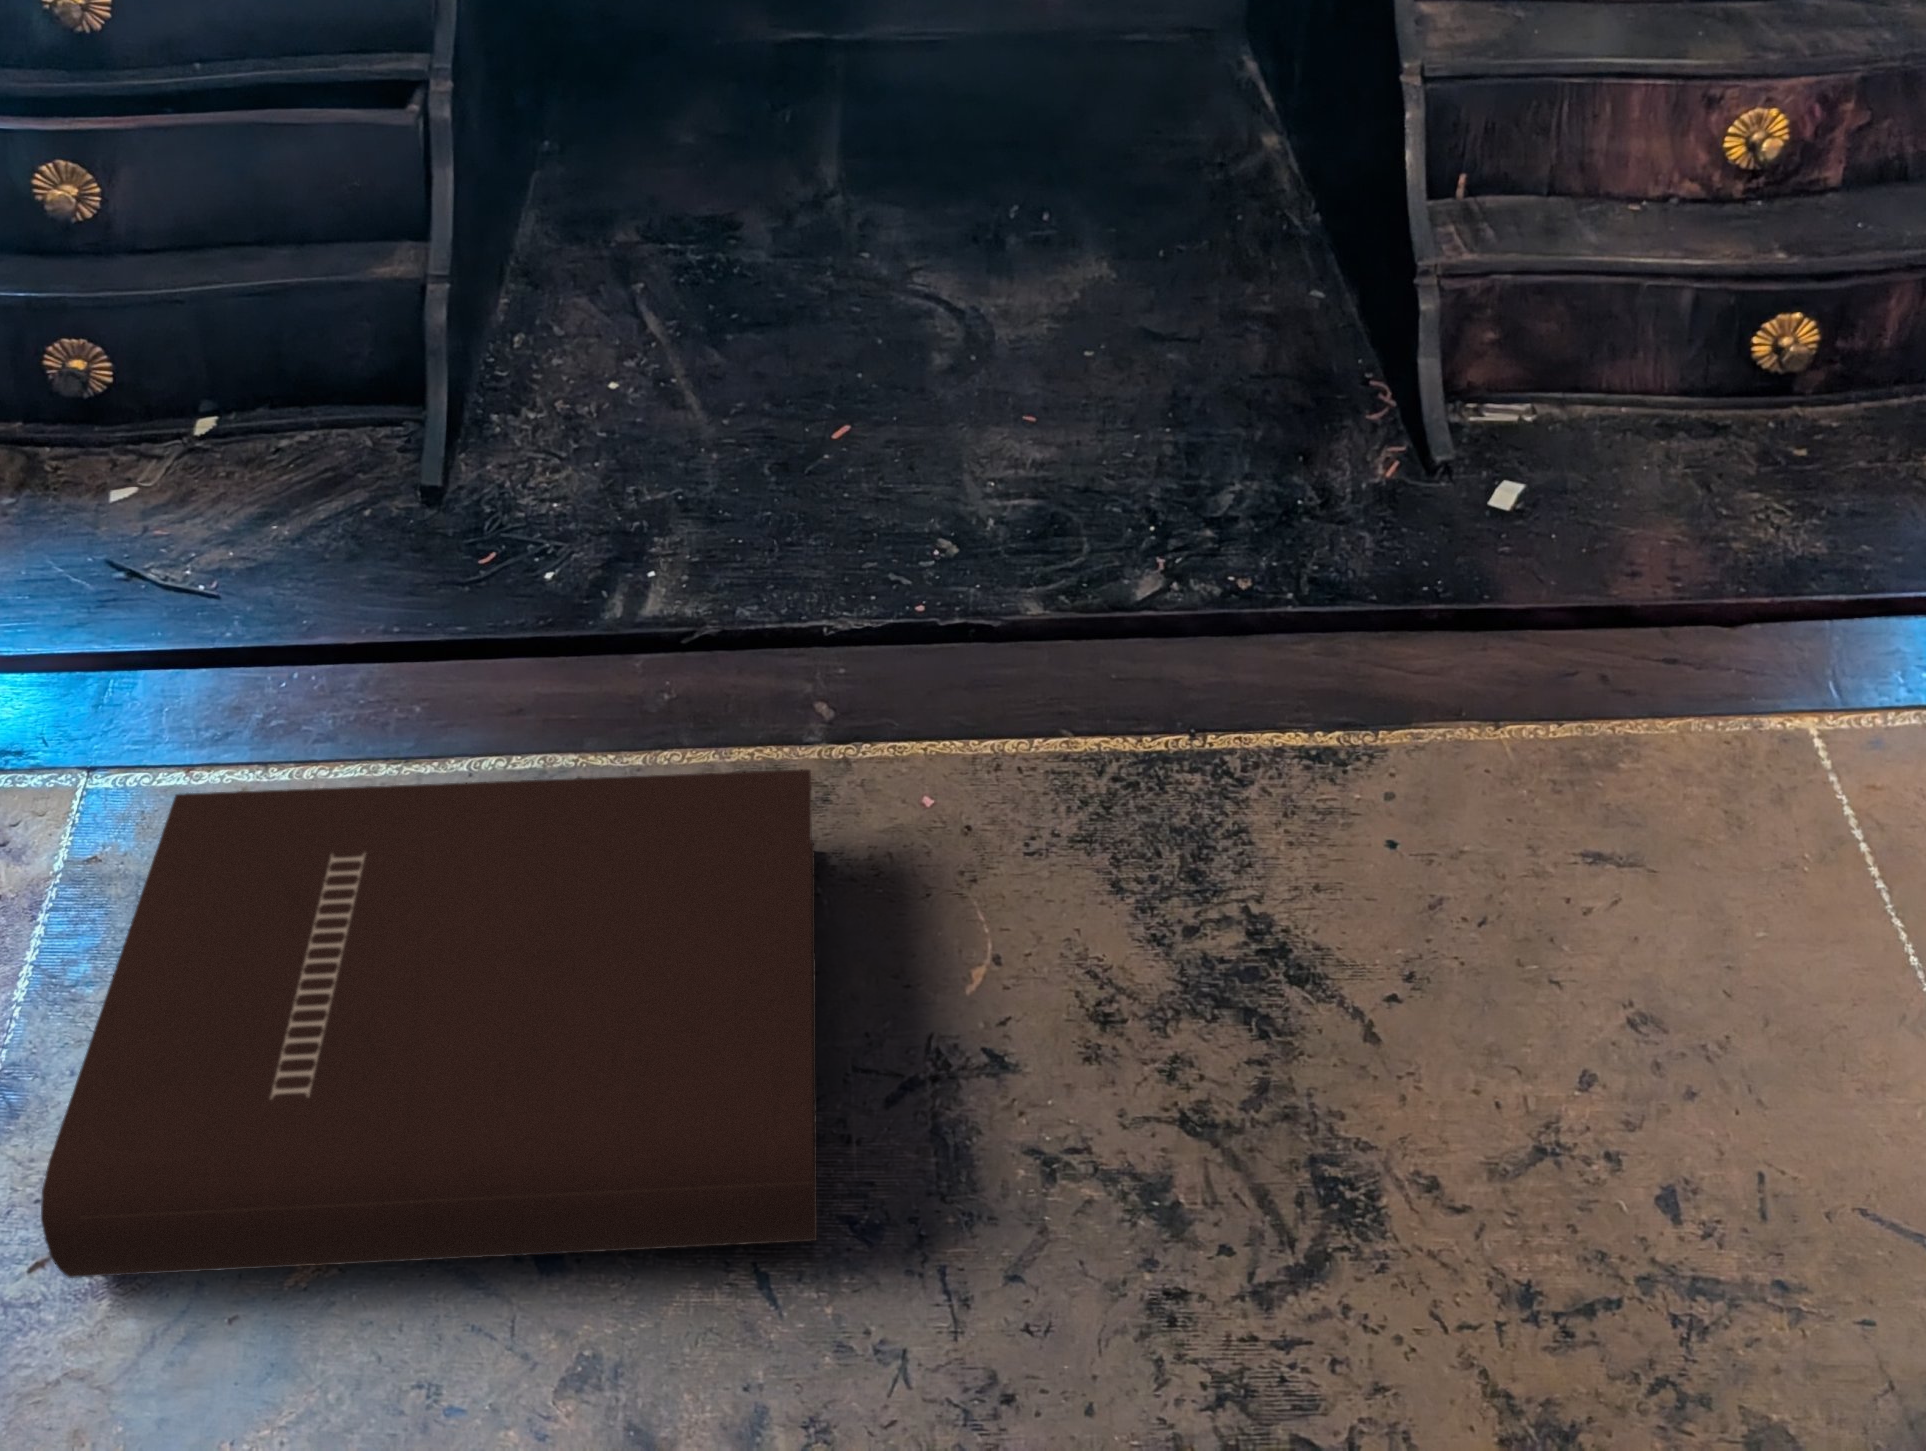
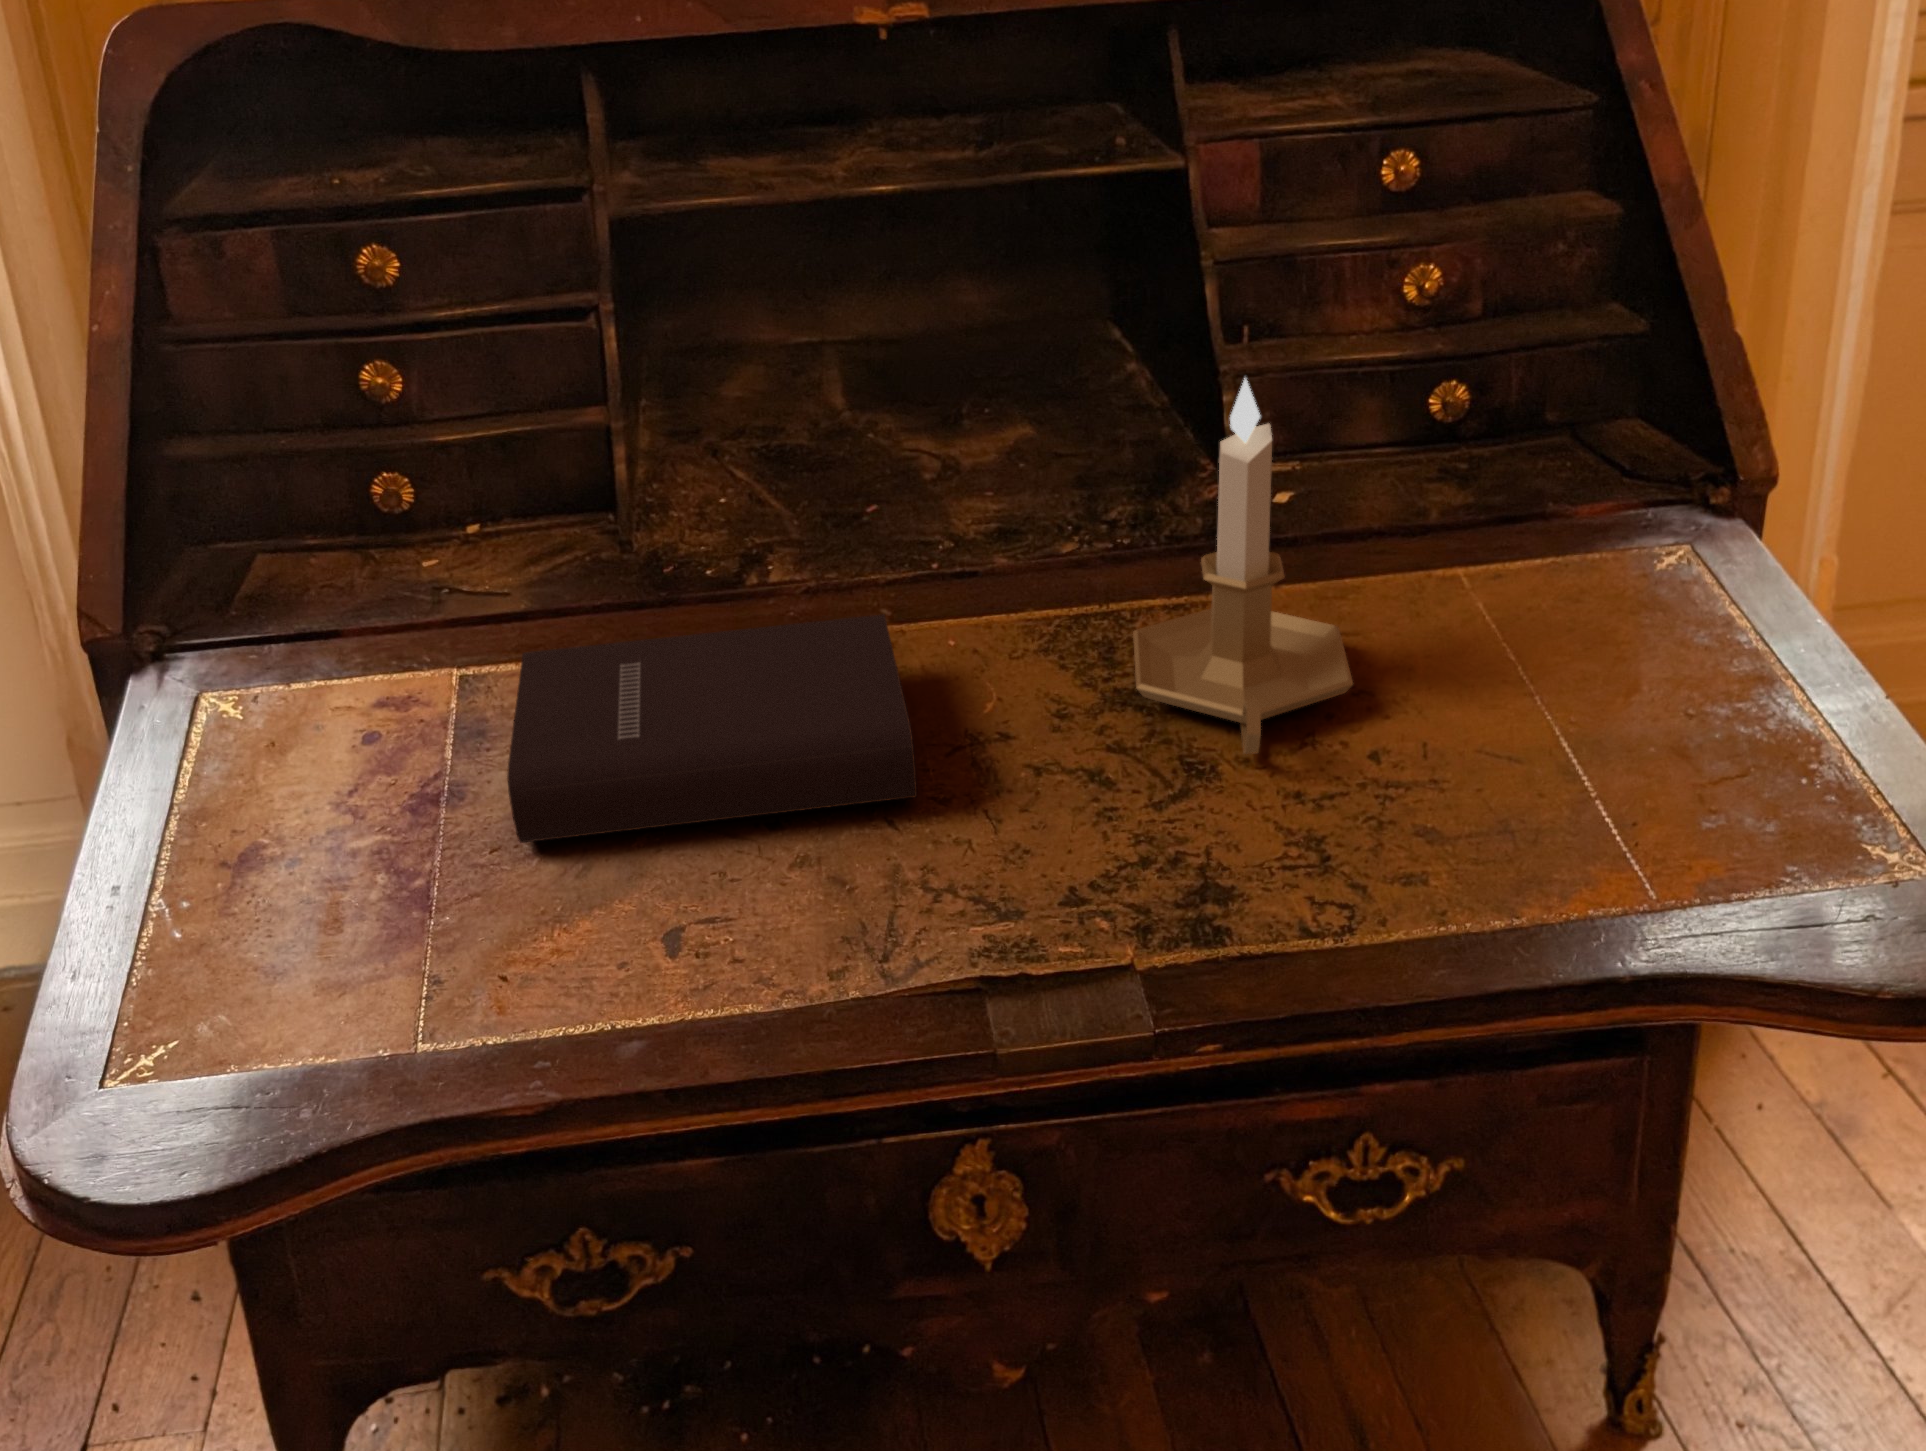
candlestick: none [1241,522,1641,1206] -> present [1133,379,1353,754]

